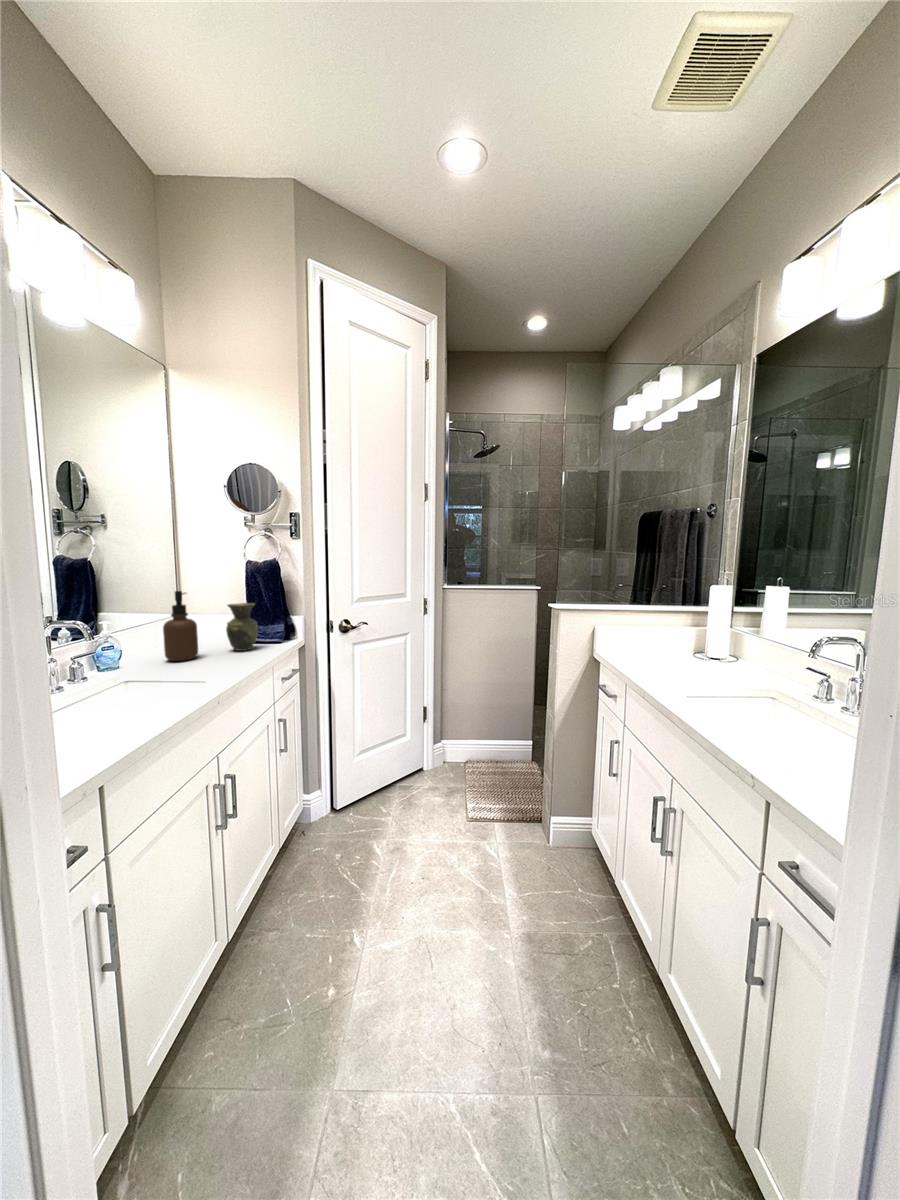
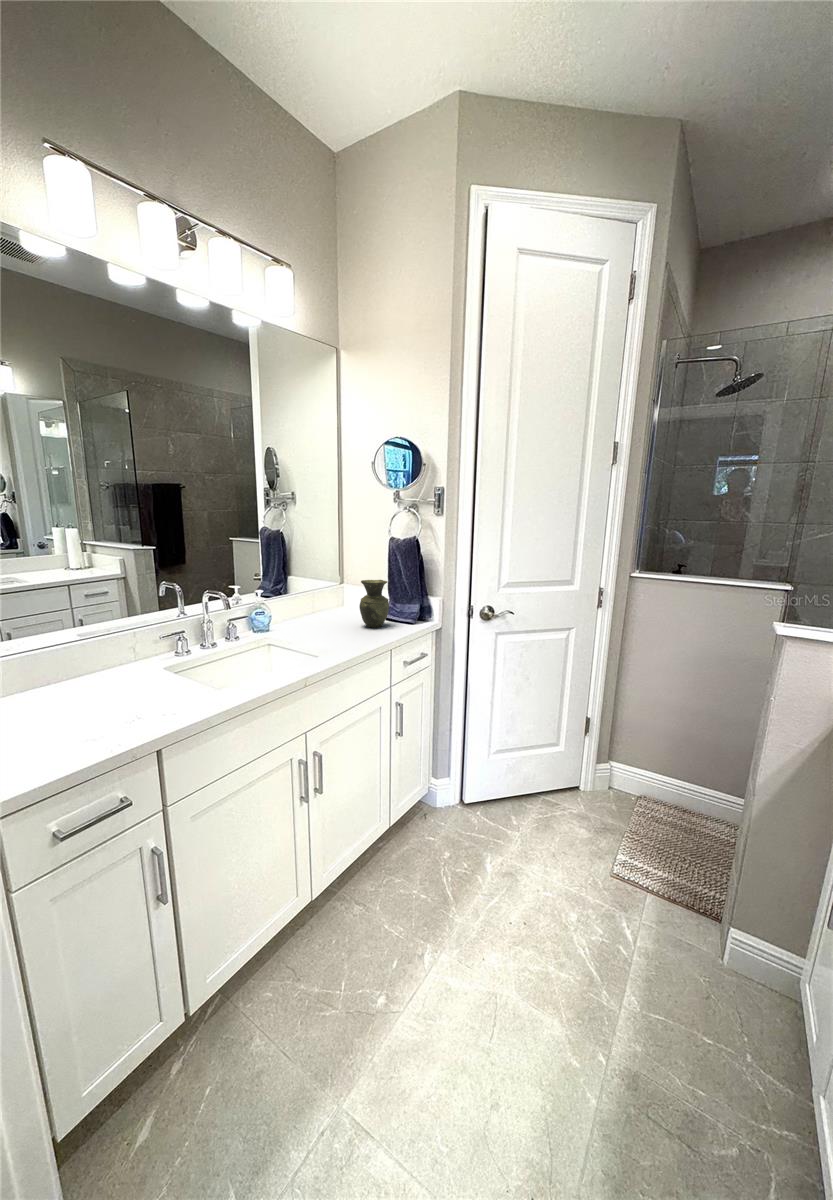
soap dispenser: present [163,591,198,661] -> none [304,564,333,630]

